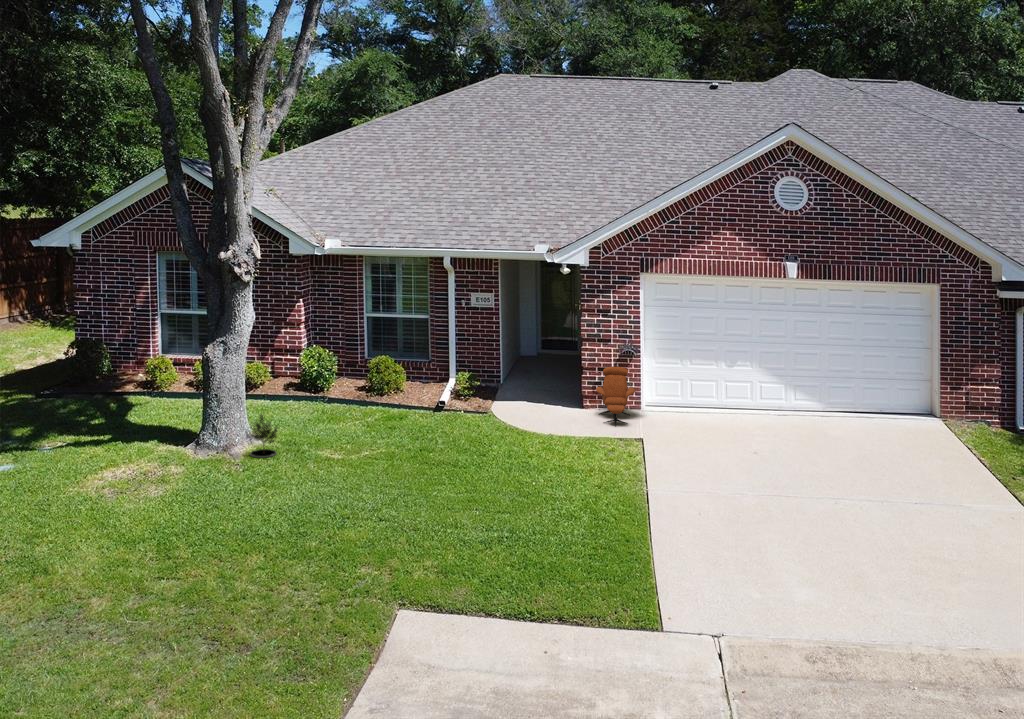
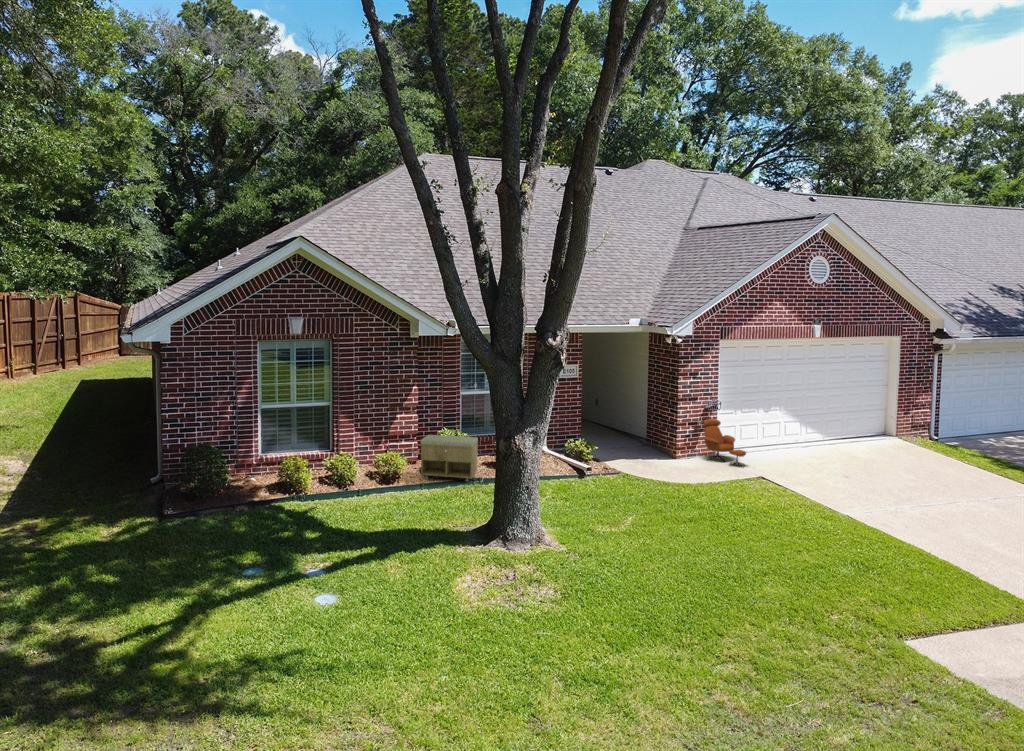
storage bench: none [264,351,321,401] -> present [421,435,478,481]
potted tree: present [250,413,278,458] -> none [564,485,598,534]

